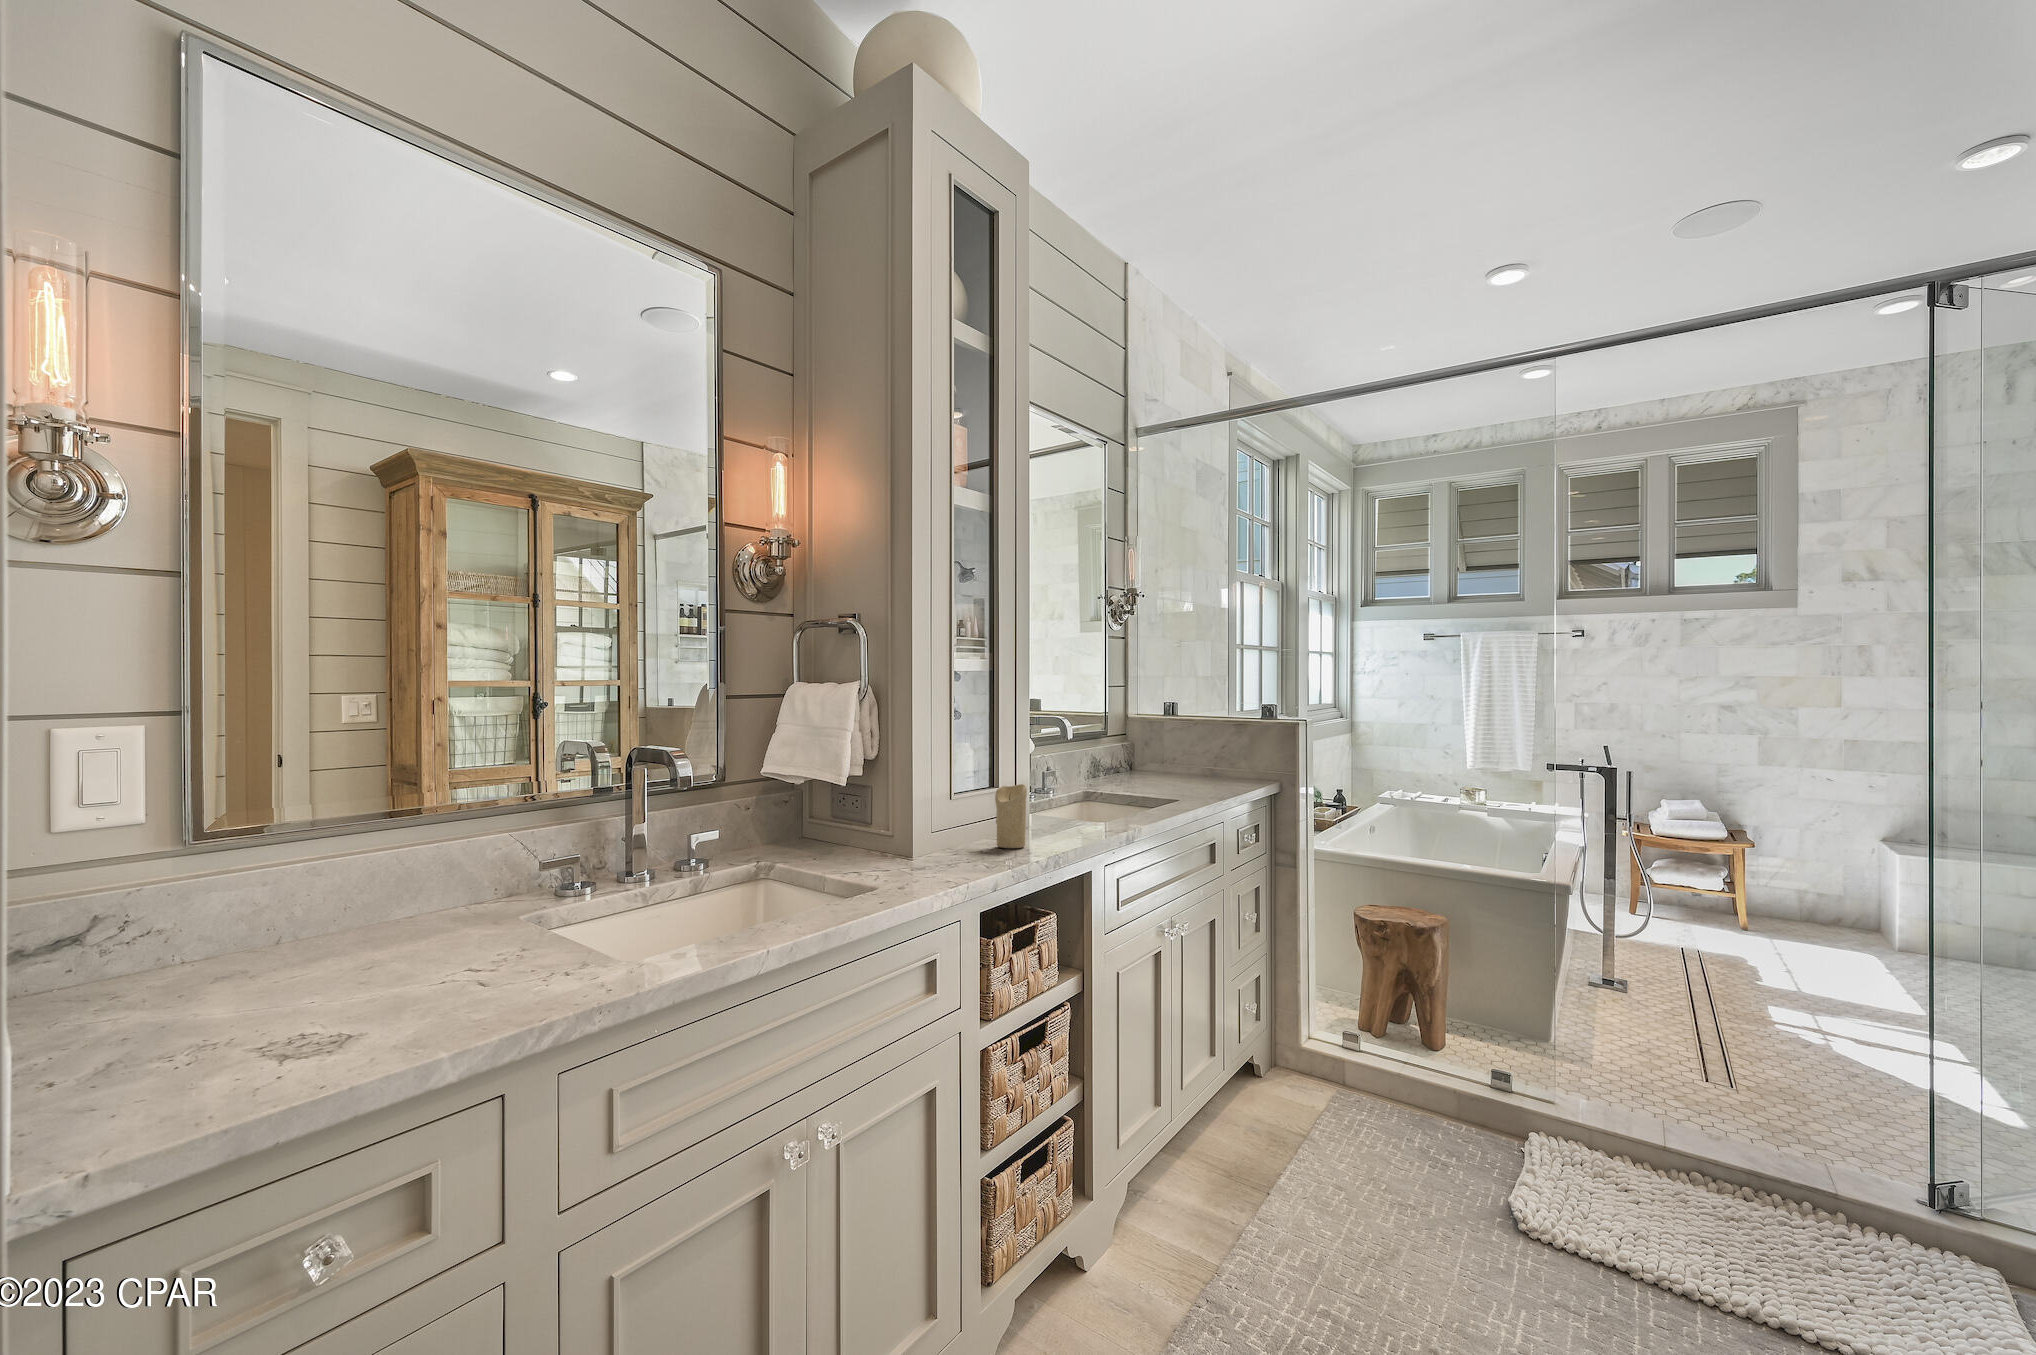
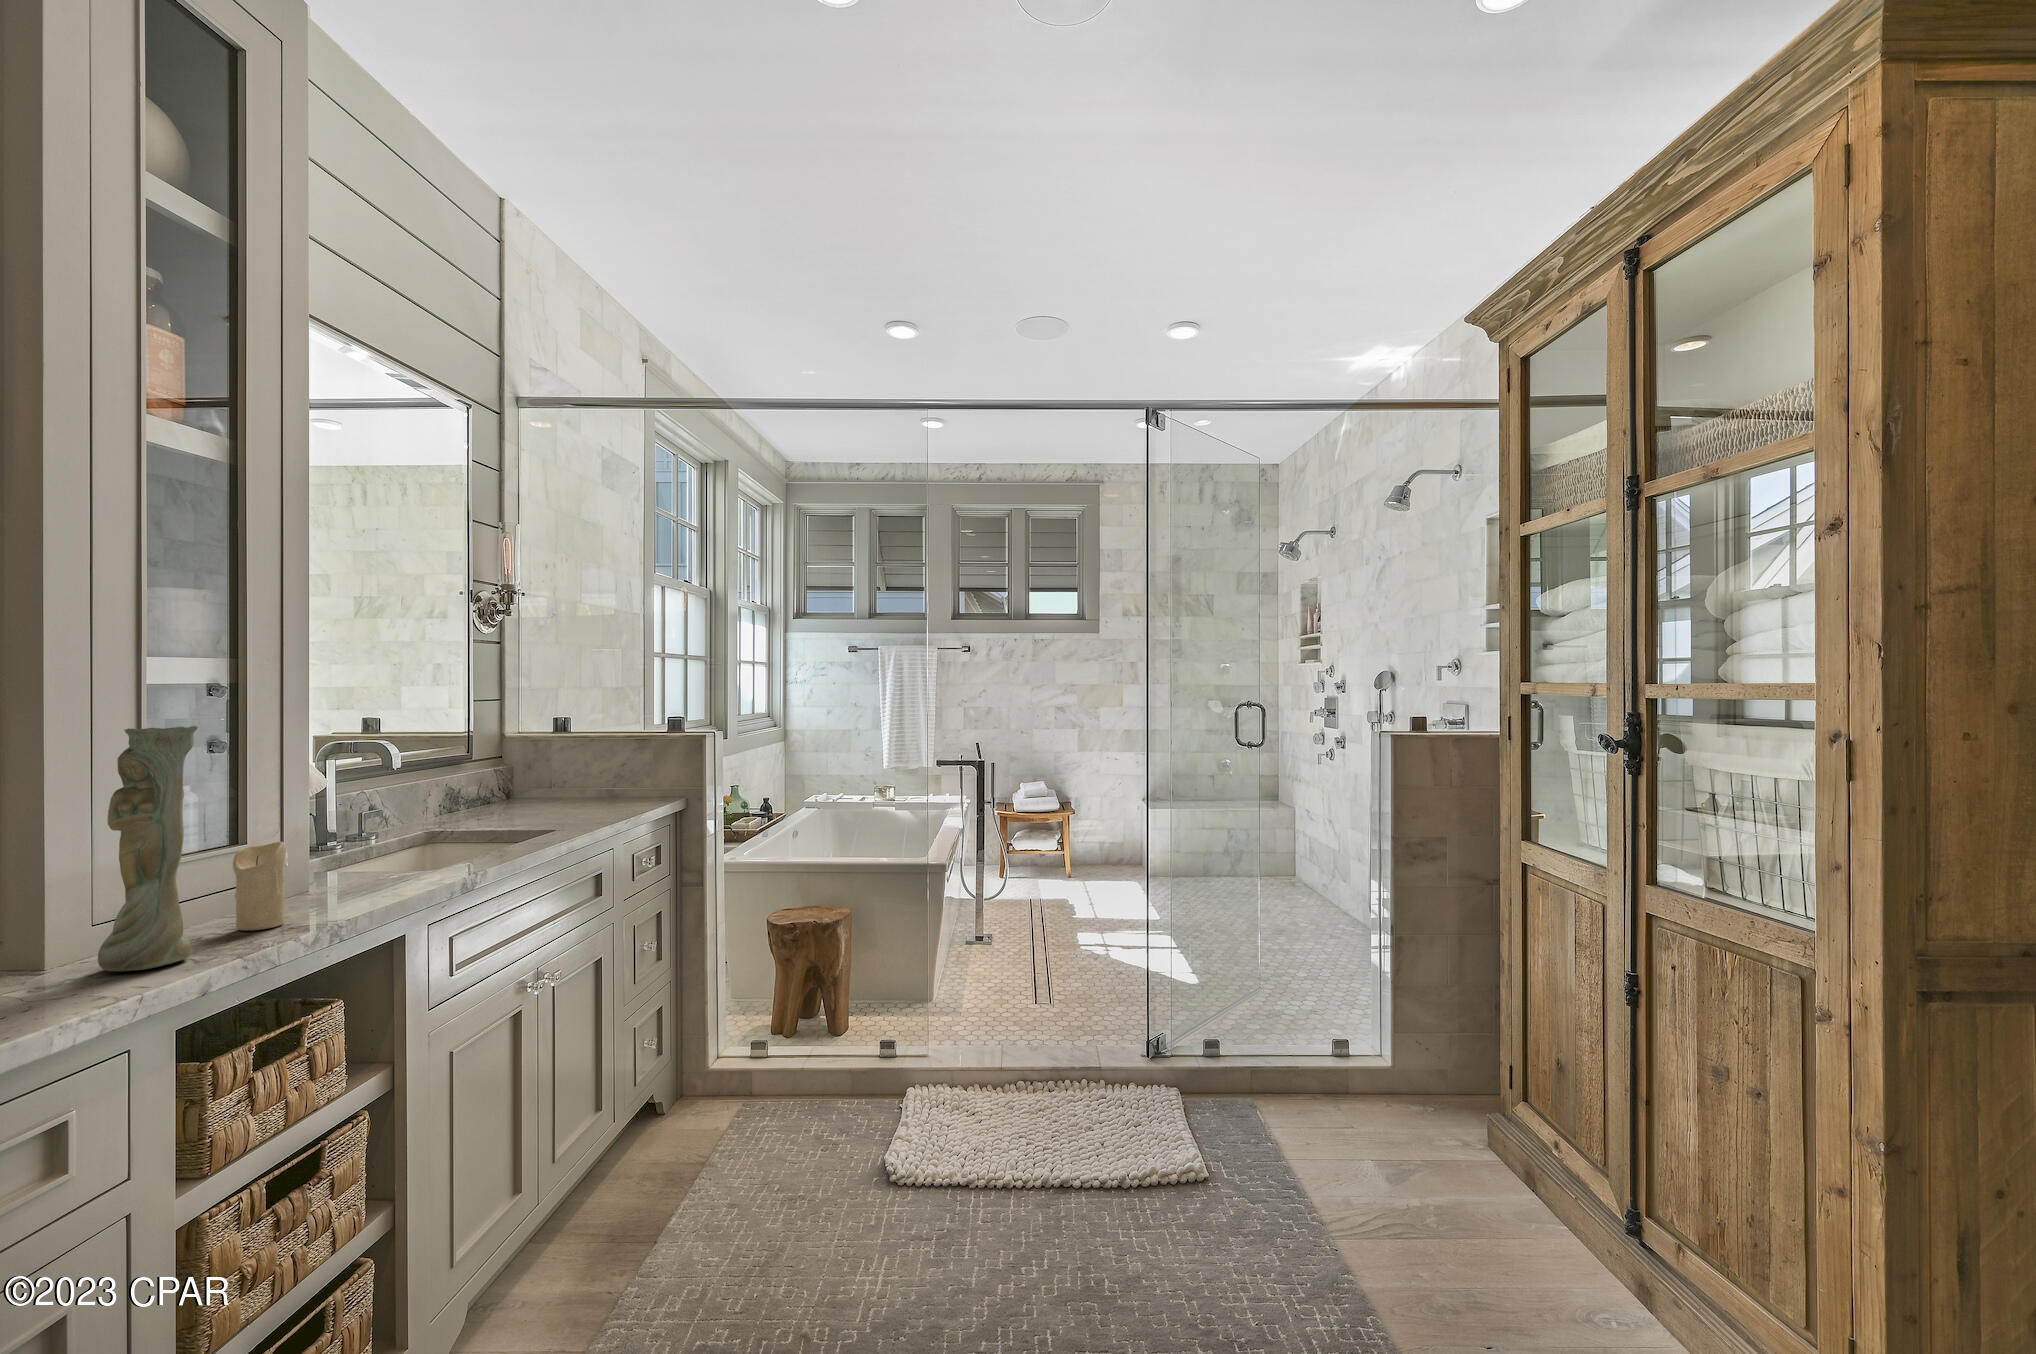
vase: none [932,693,988,864] -> present [98,726,198,971]

